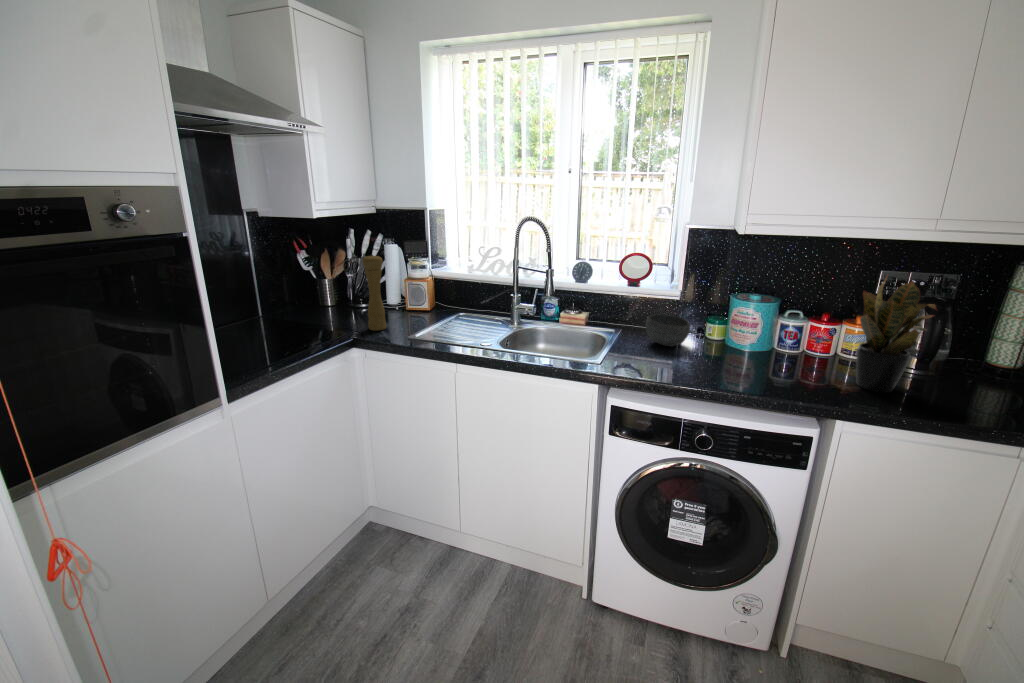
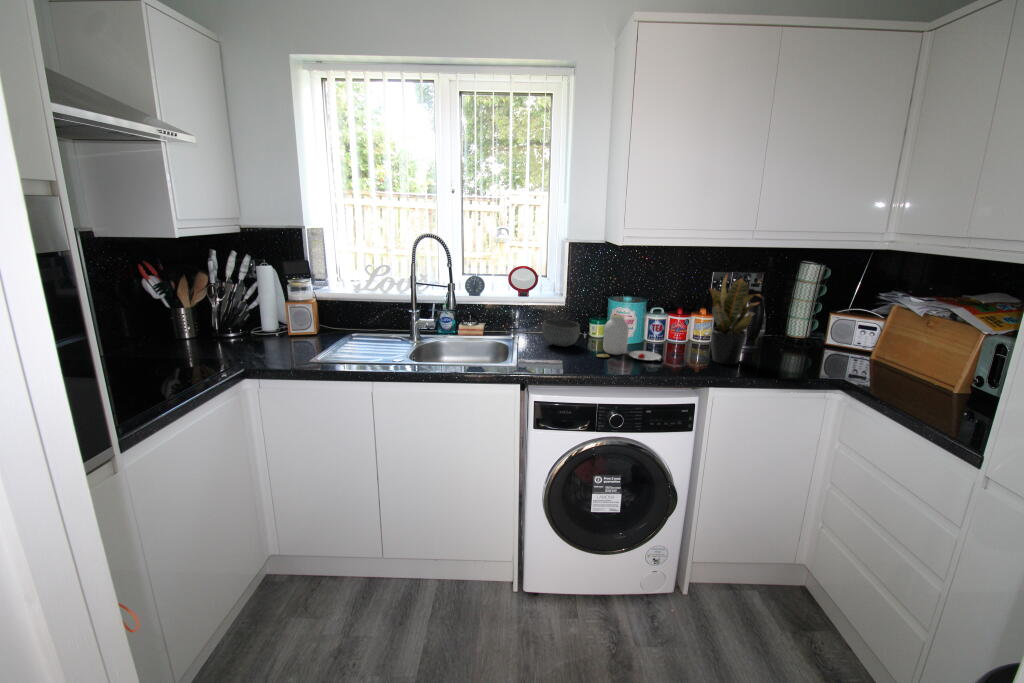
pepper mill: present [363,255,386,331] -> none [251,276,280,358]
jar: none [700,316,783,376] -> present [596,315,661,360]

